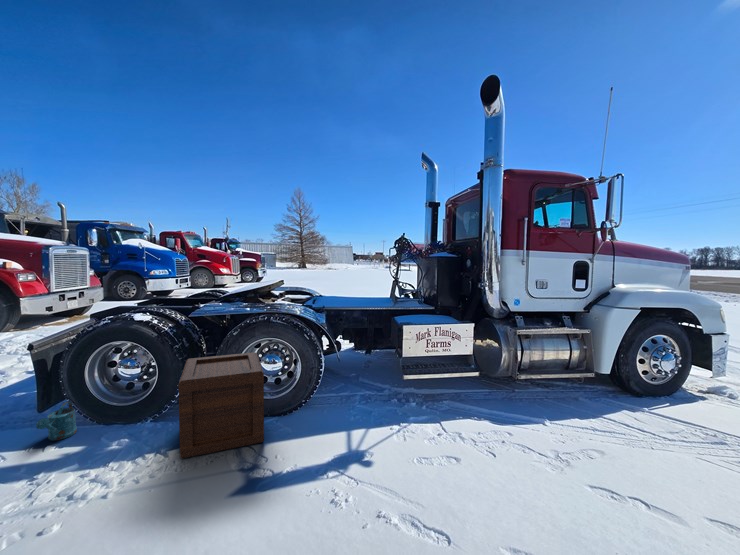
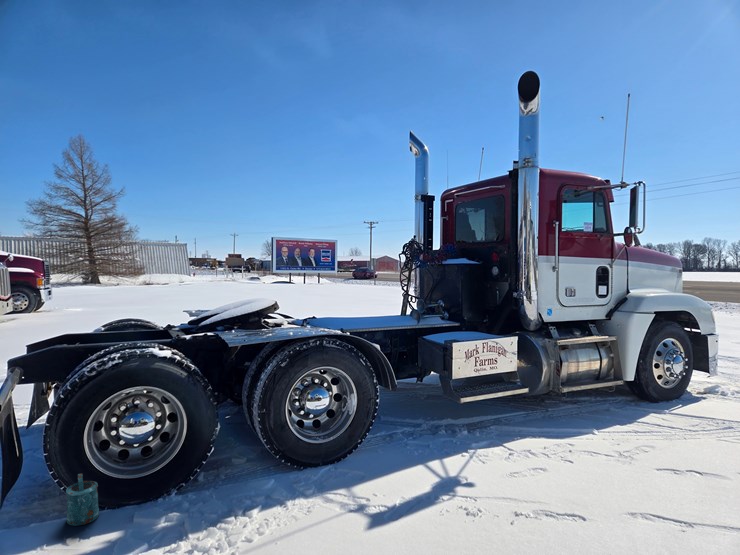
wooden crate: present [179,352,264,458] -> none [236,387,354,514]

